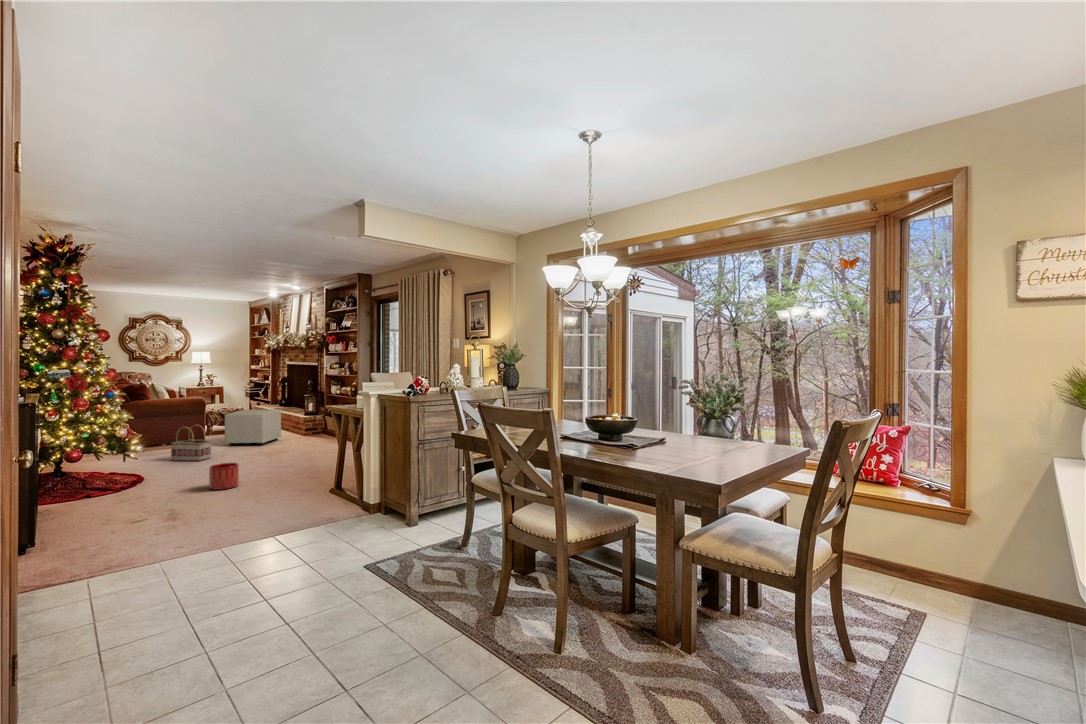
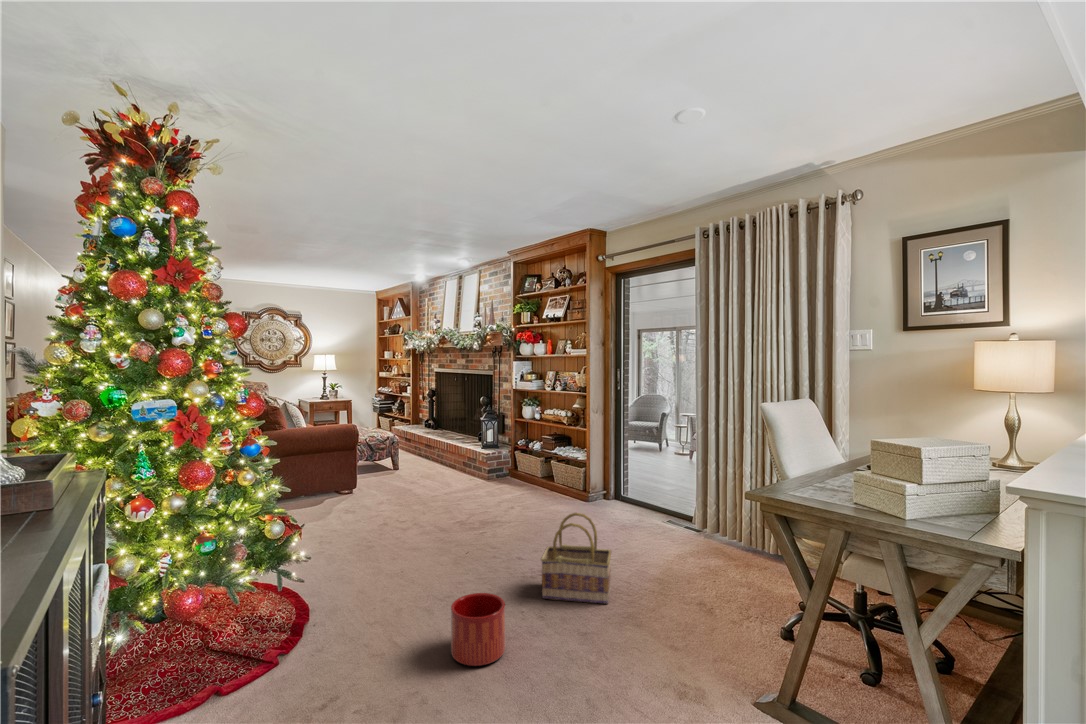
ottoman: present [225,410,281,445] -> none [391,444,463,503]
basket: present [171,424,211,461] -> present [541,513,611,604]

